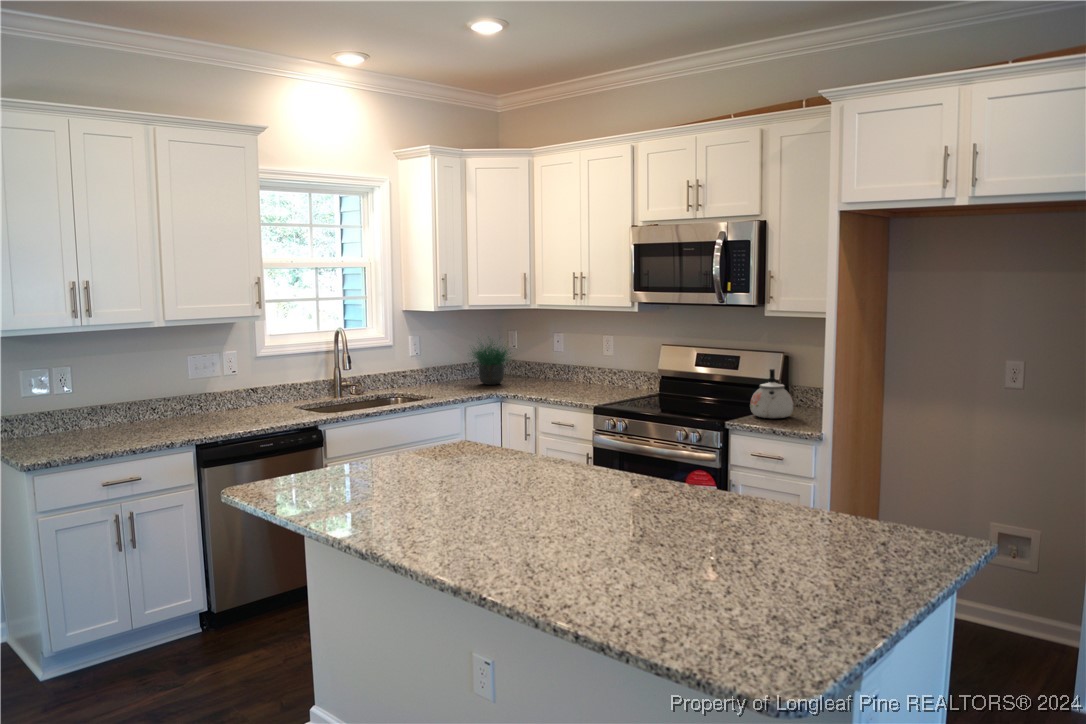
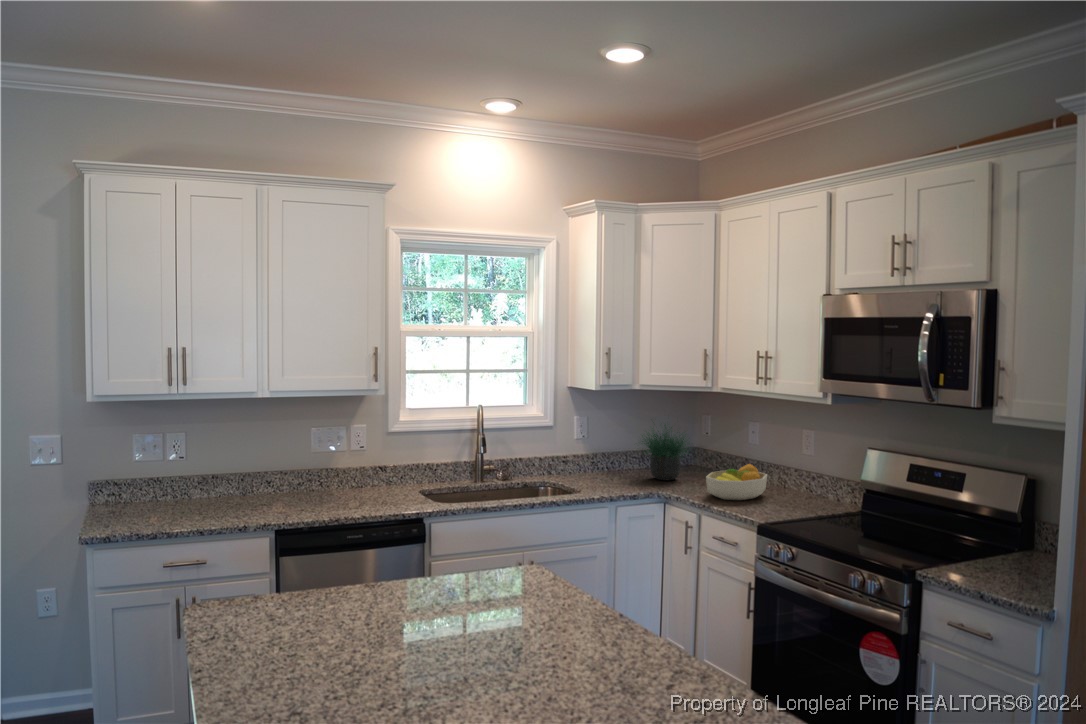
fruit bowl: none [537,364,581,393] -> present [706,464,767,500]
kettle: present [750,369,793,418] -> none [964,501,1032,576]

